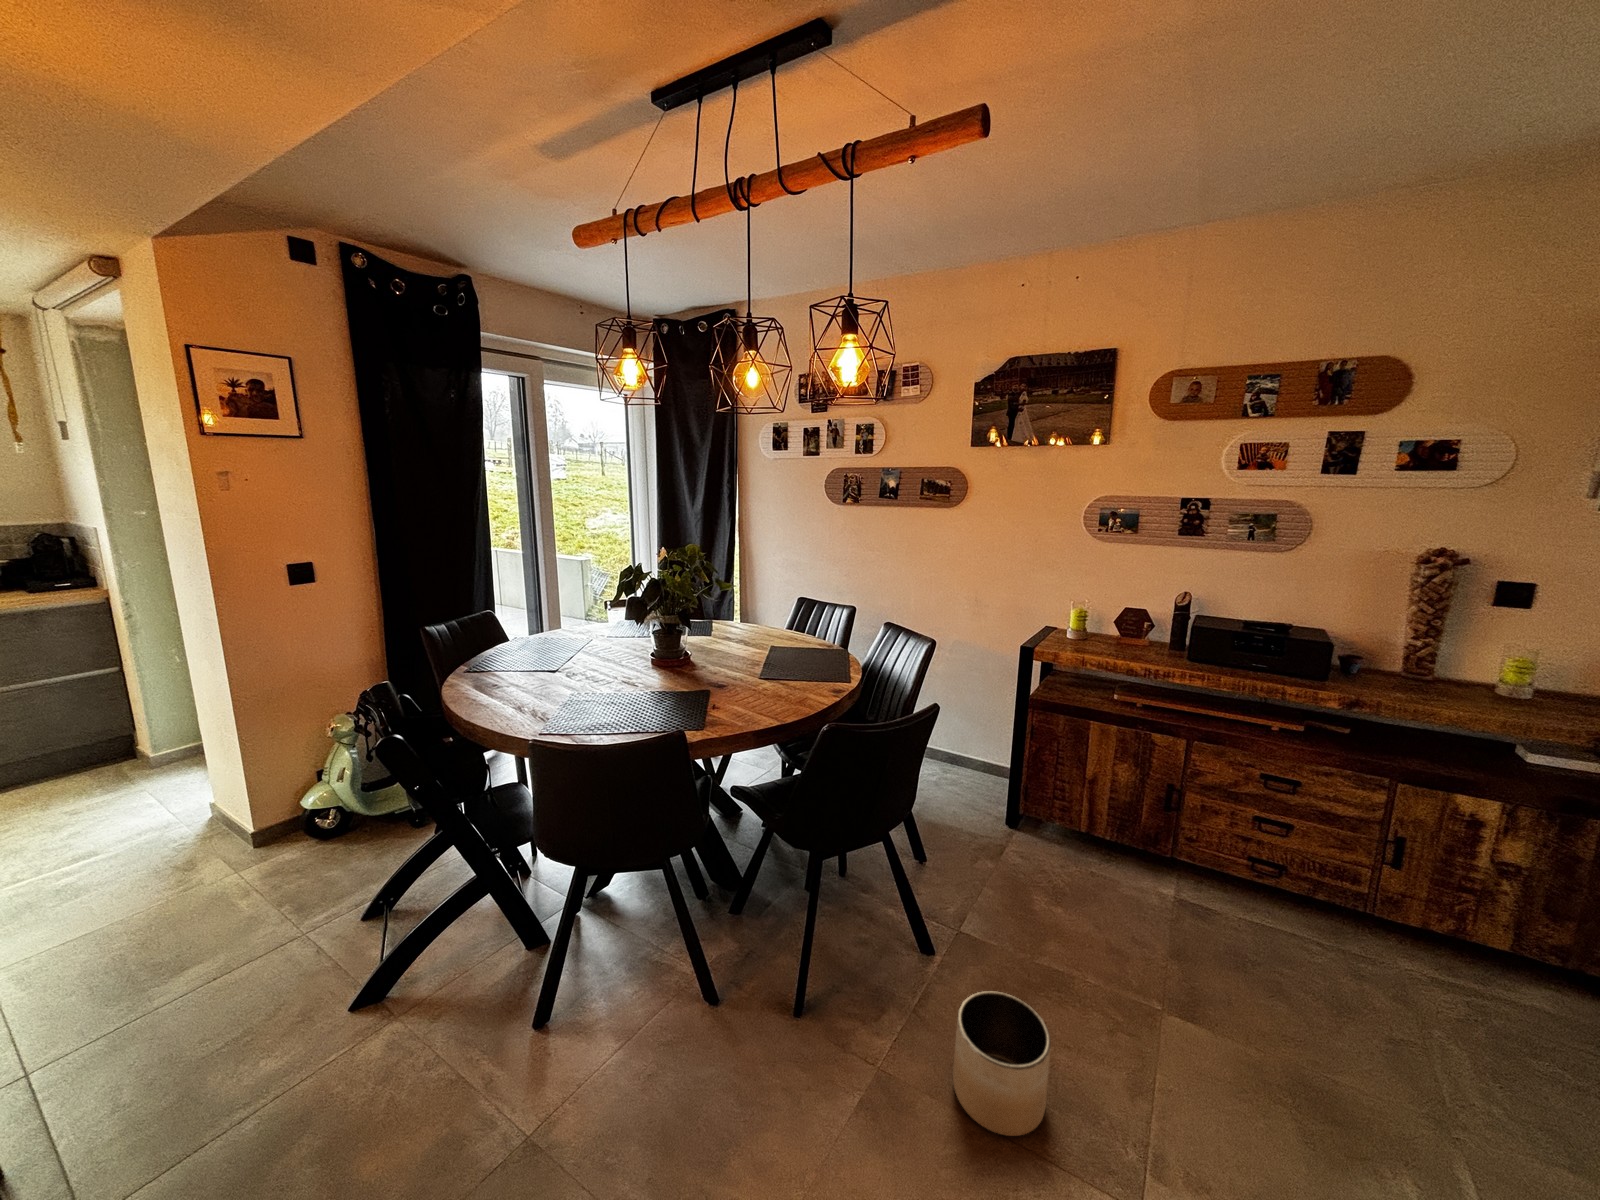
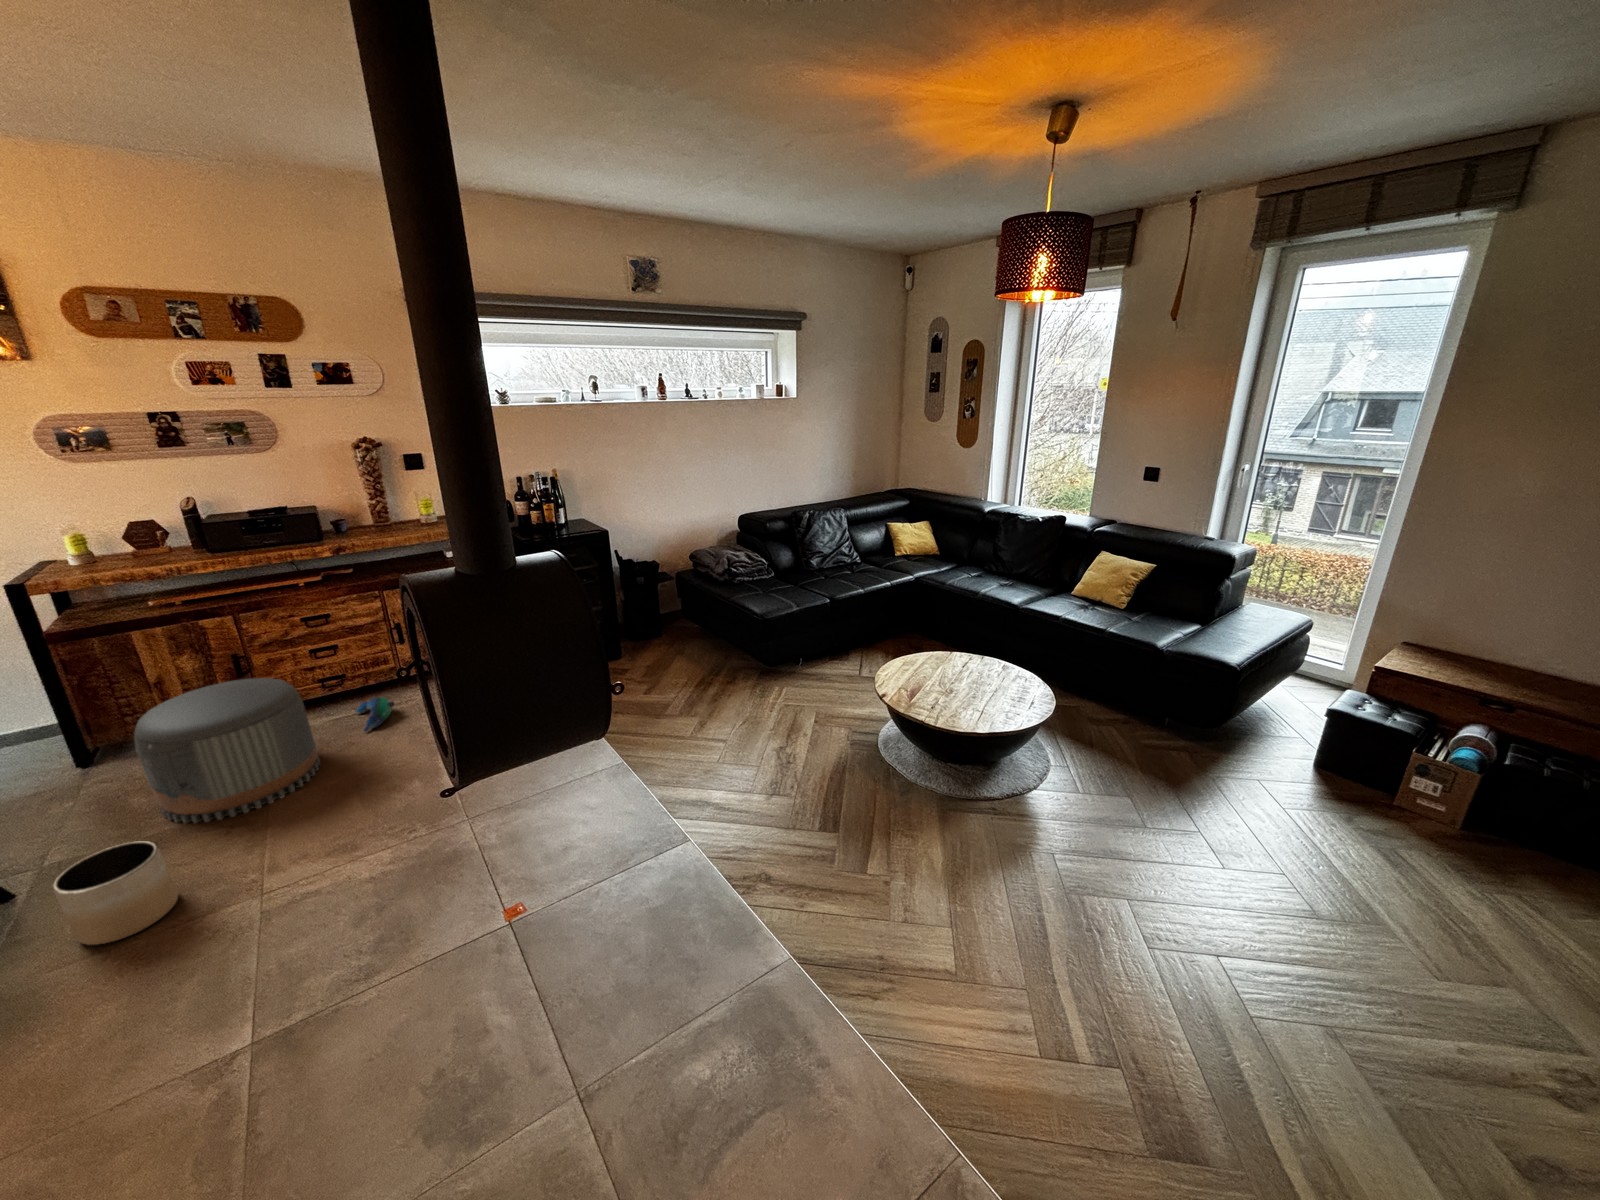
pouf: none [1053,818,1245,1030] -> present [134,678,320,823]
plush toy: none [1285,923,1361,988] -> present [356,697,394,732]

